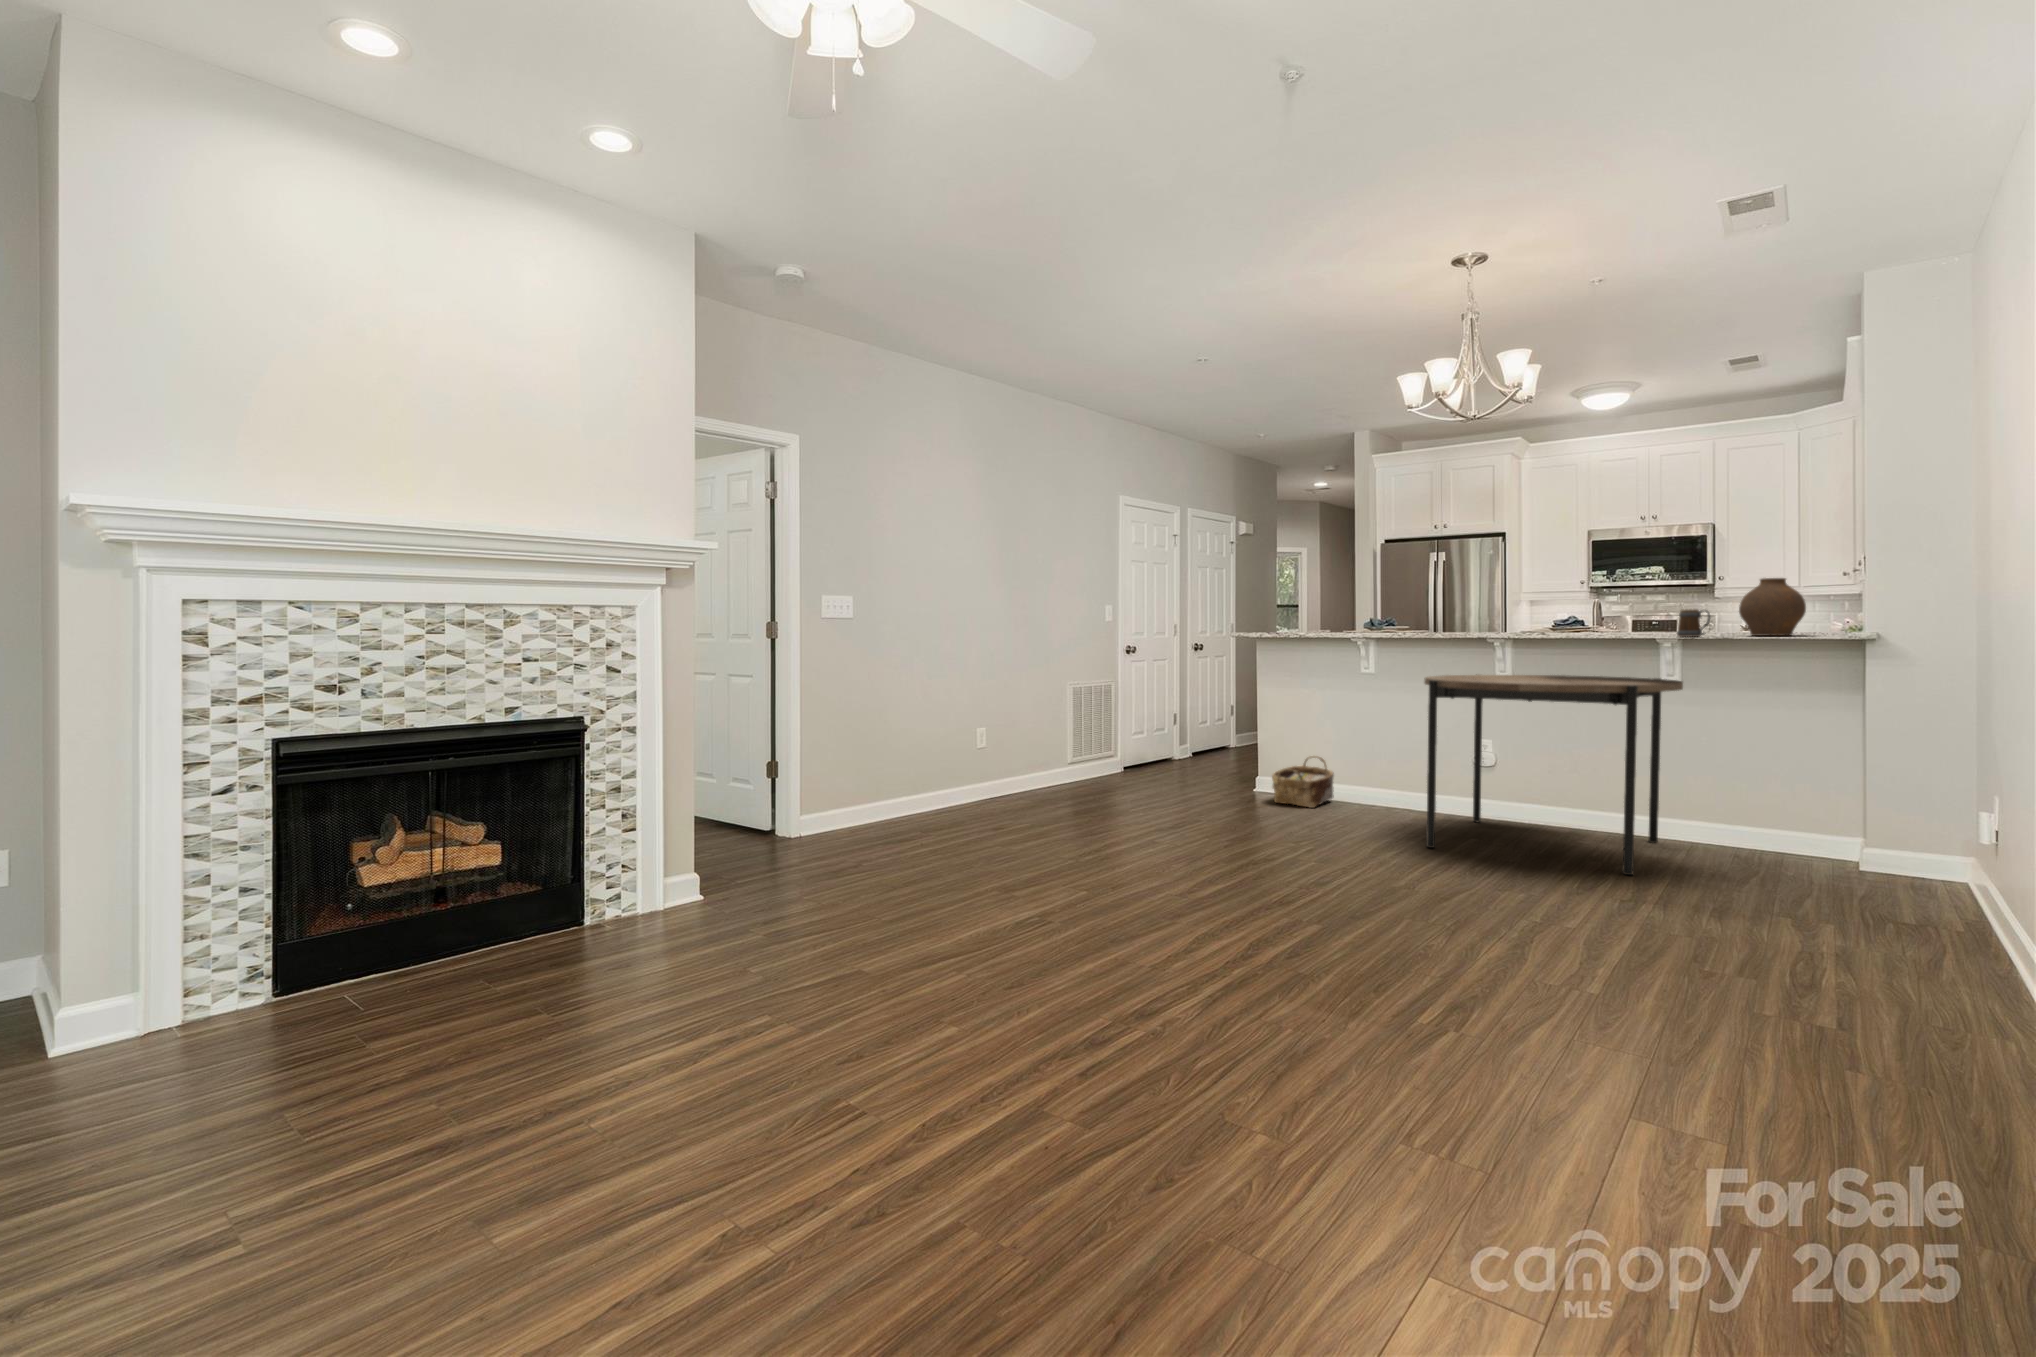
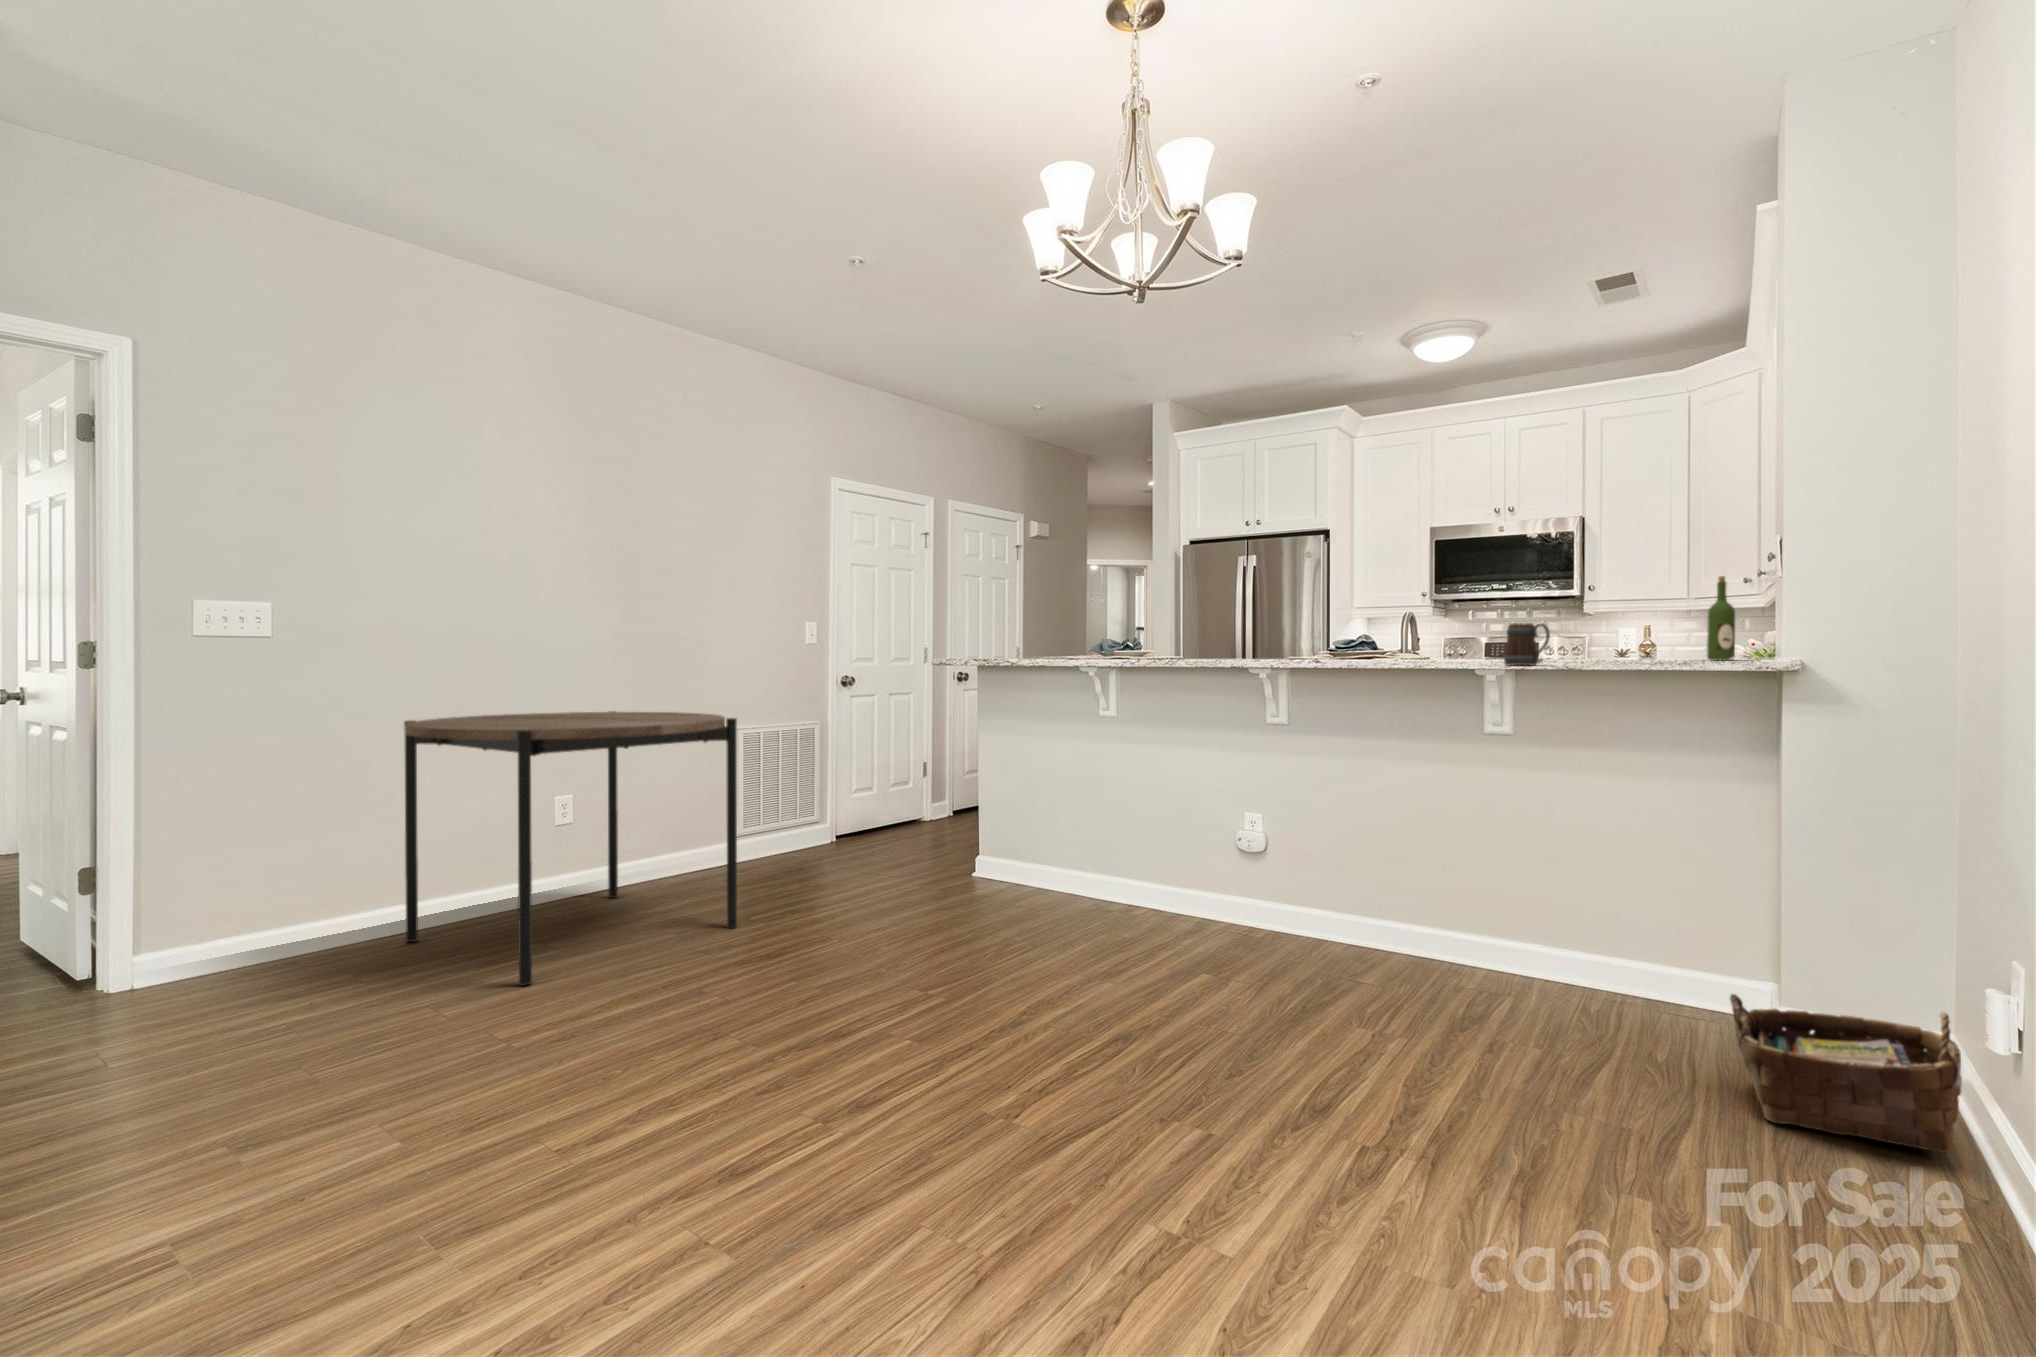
wine bottle: none [1818,575,1839,633] -> present [1707,576,1735,660]
vase: present [1739,578,1806,636] -> none [1593,576,1688,664]
dining table: present [1424,674,1683,875] -> present [404,711,737,985]
woven basket: present [1272,756,1334,808] -> present [1730,994,1962,1153]

